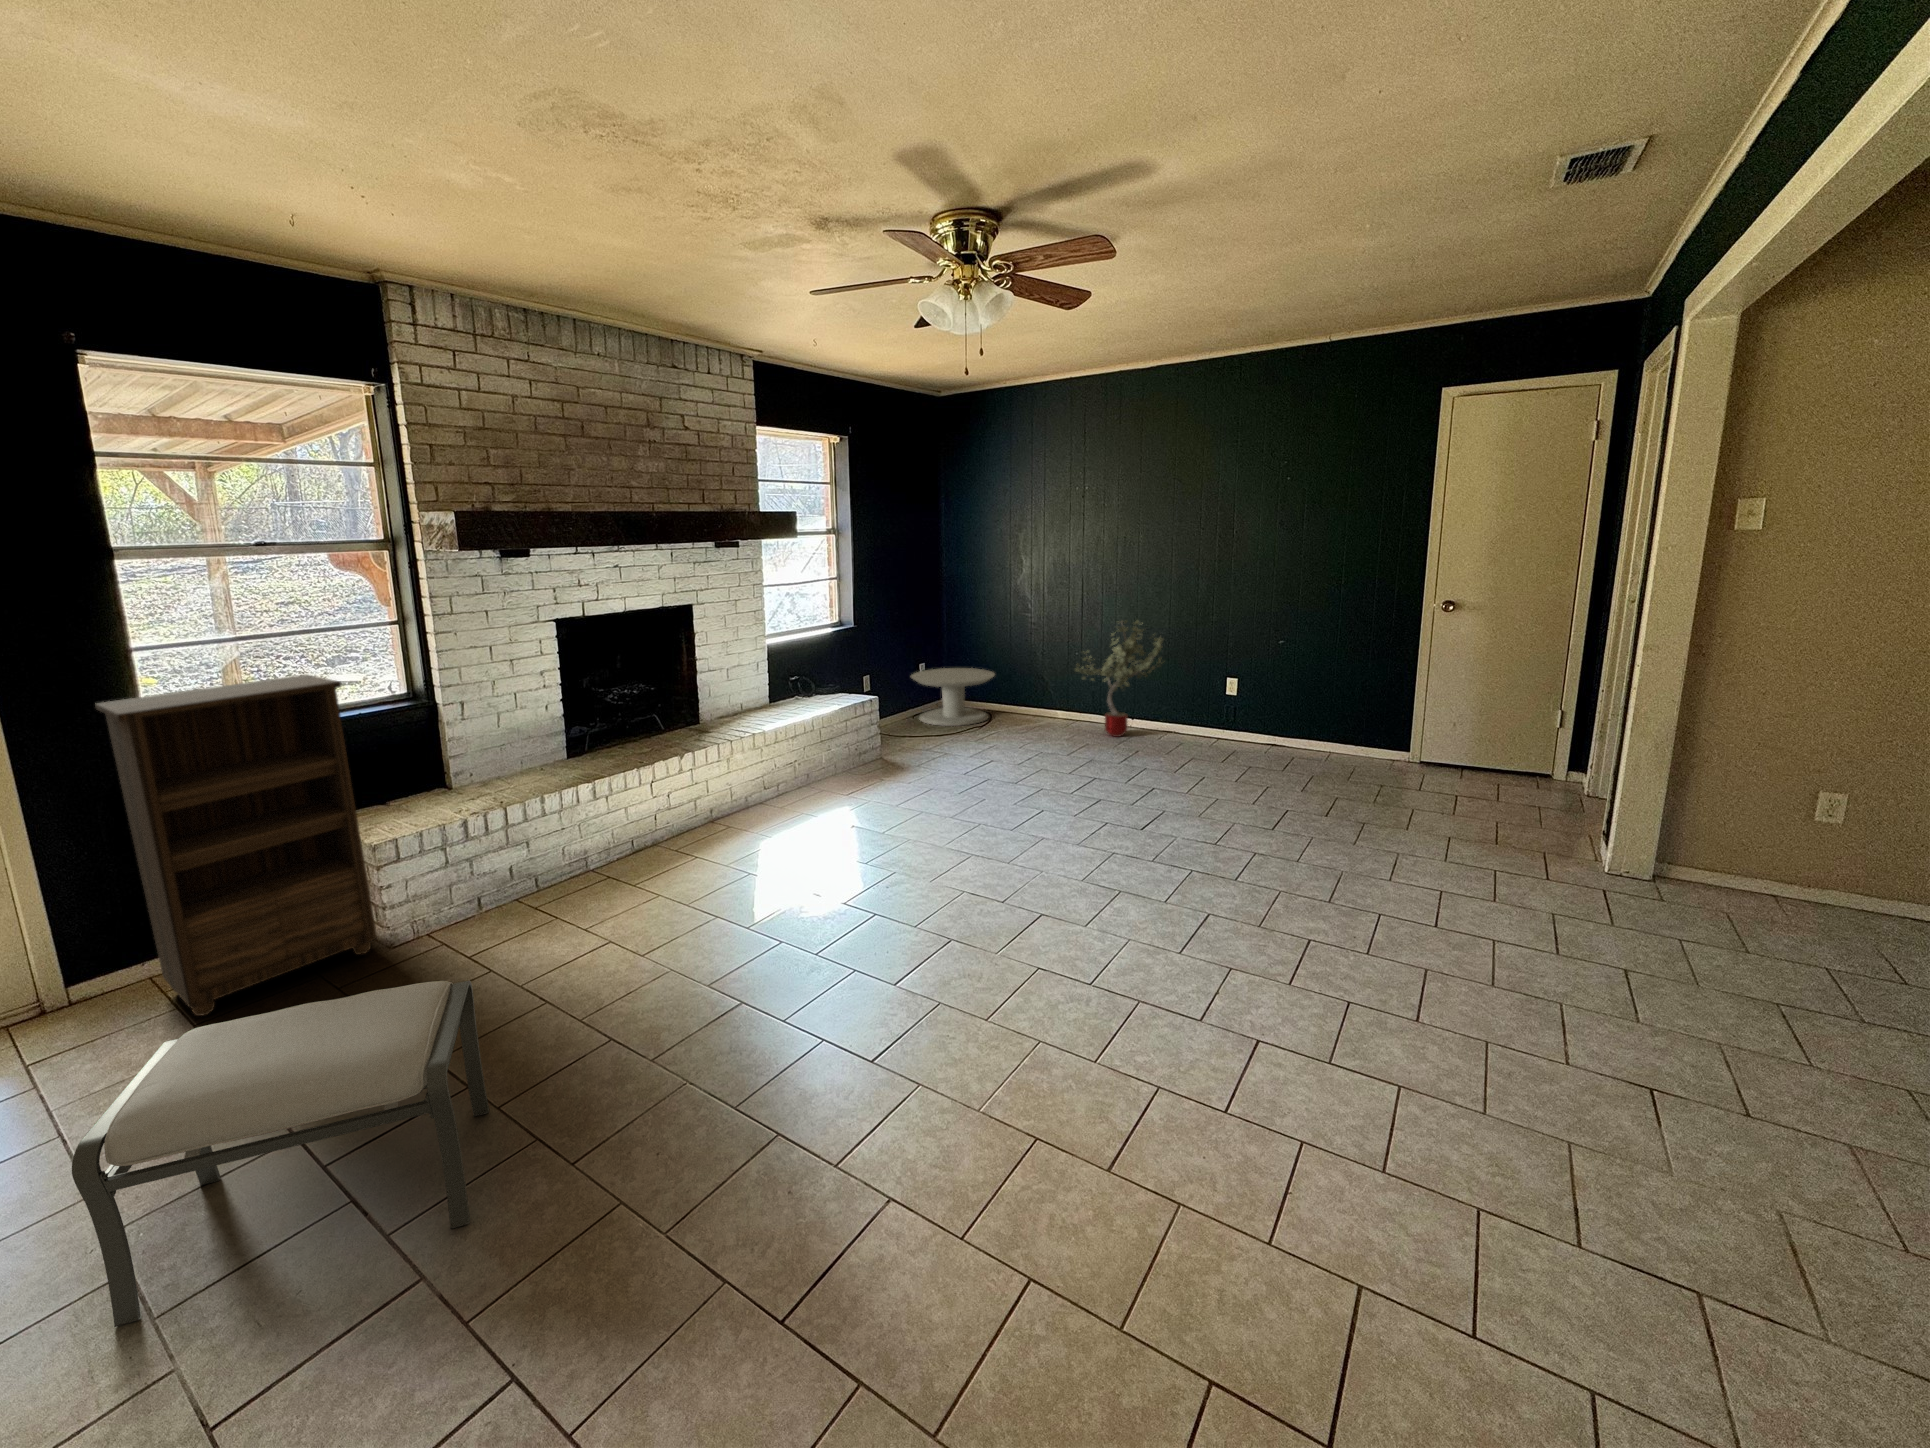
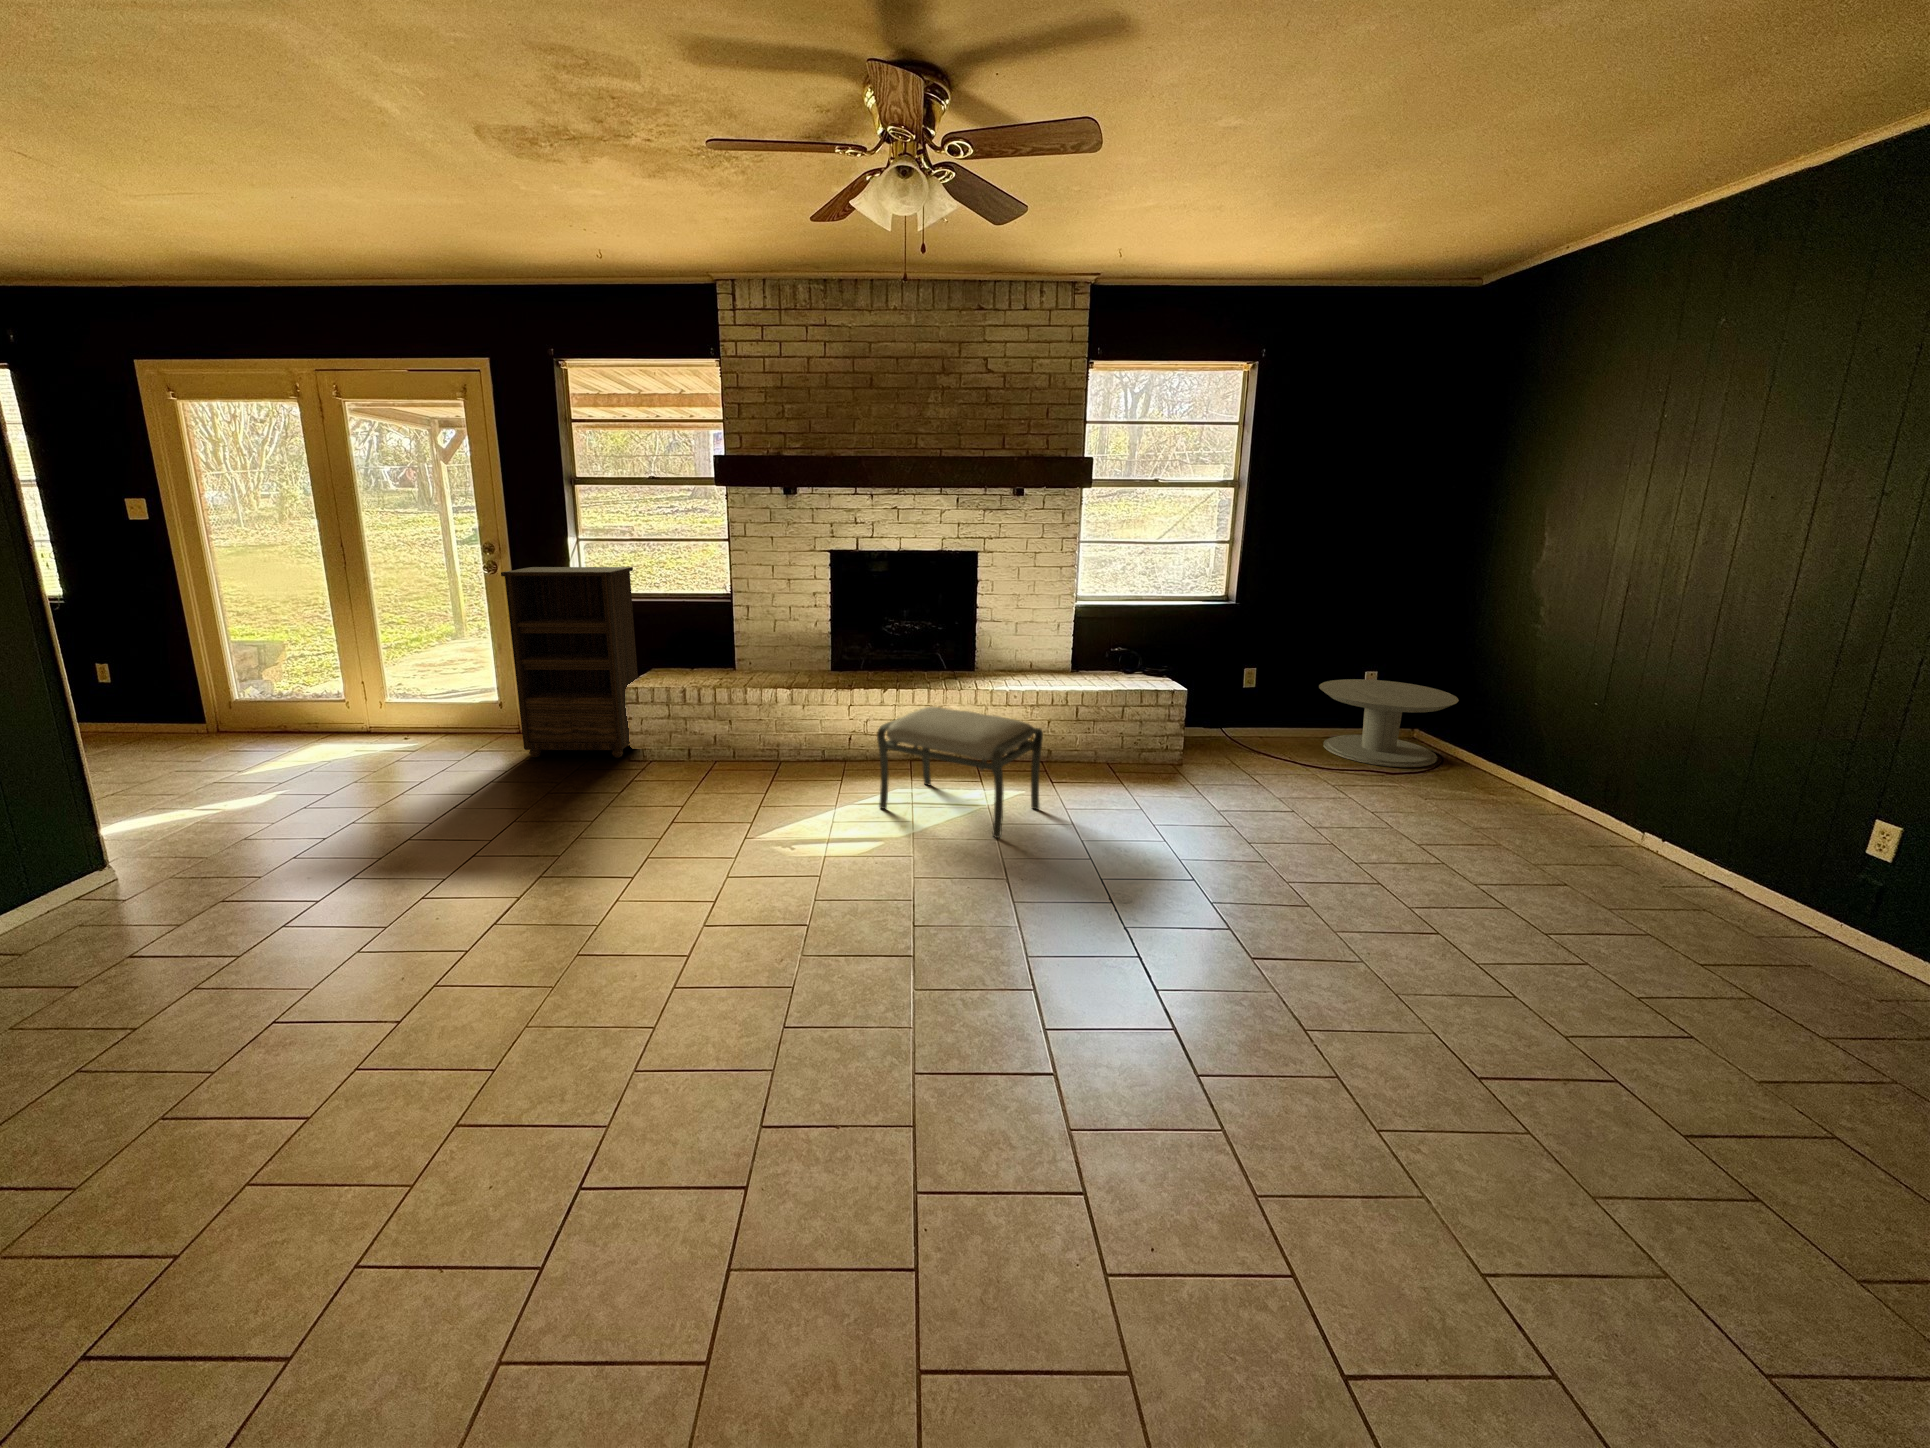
potted tree: present [1075,620,1163,737] -> none [1542,653,1717,856]
ottoman: present [72,981,489,1327] -> present [877,707,1043,838]

